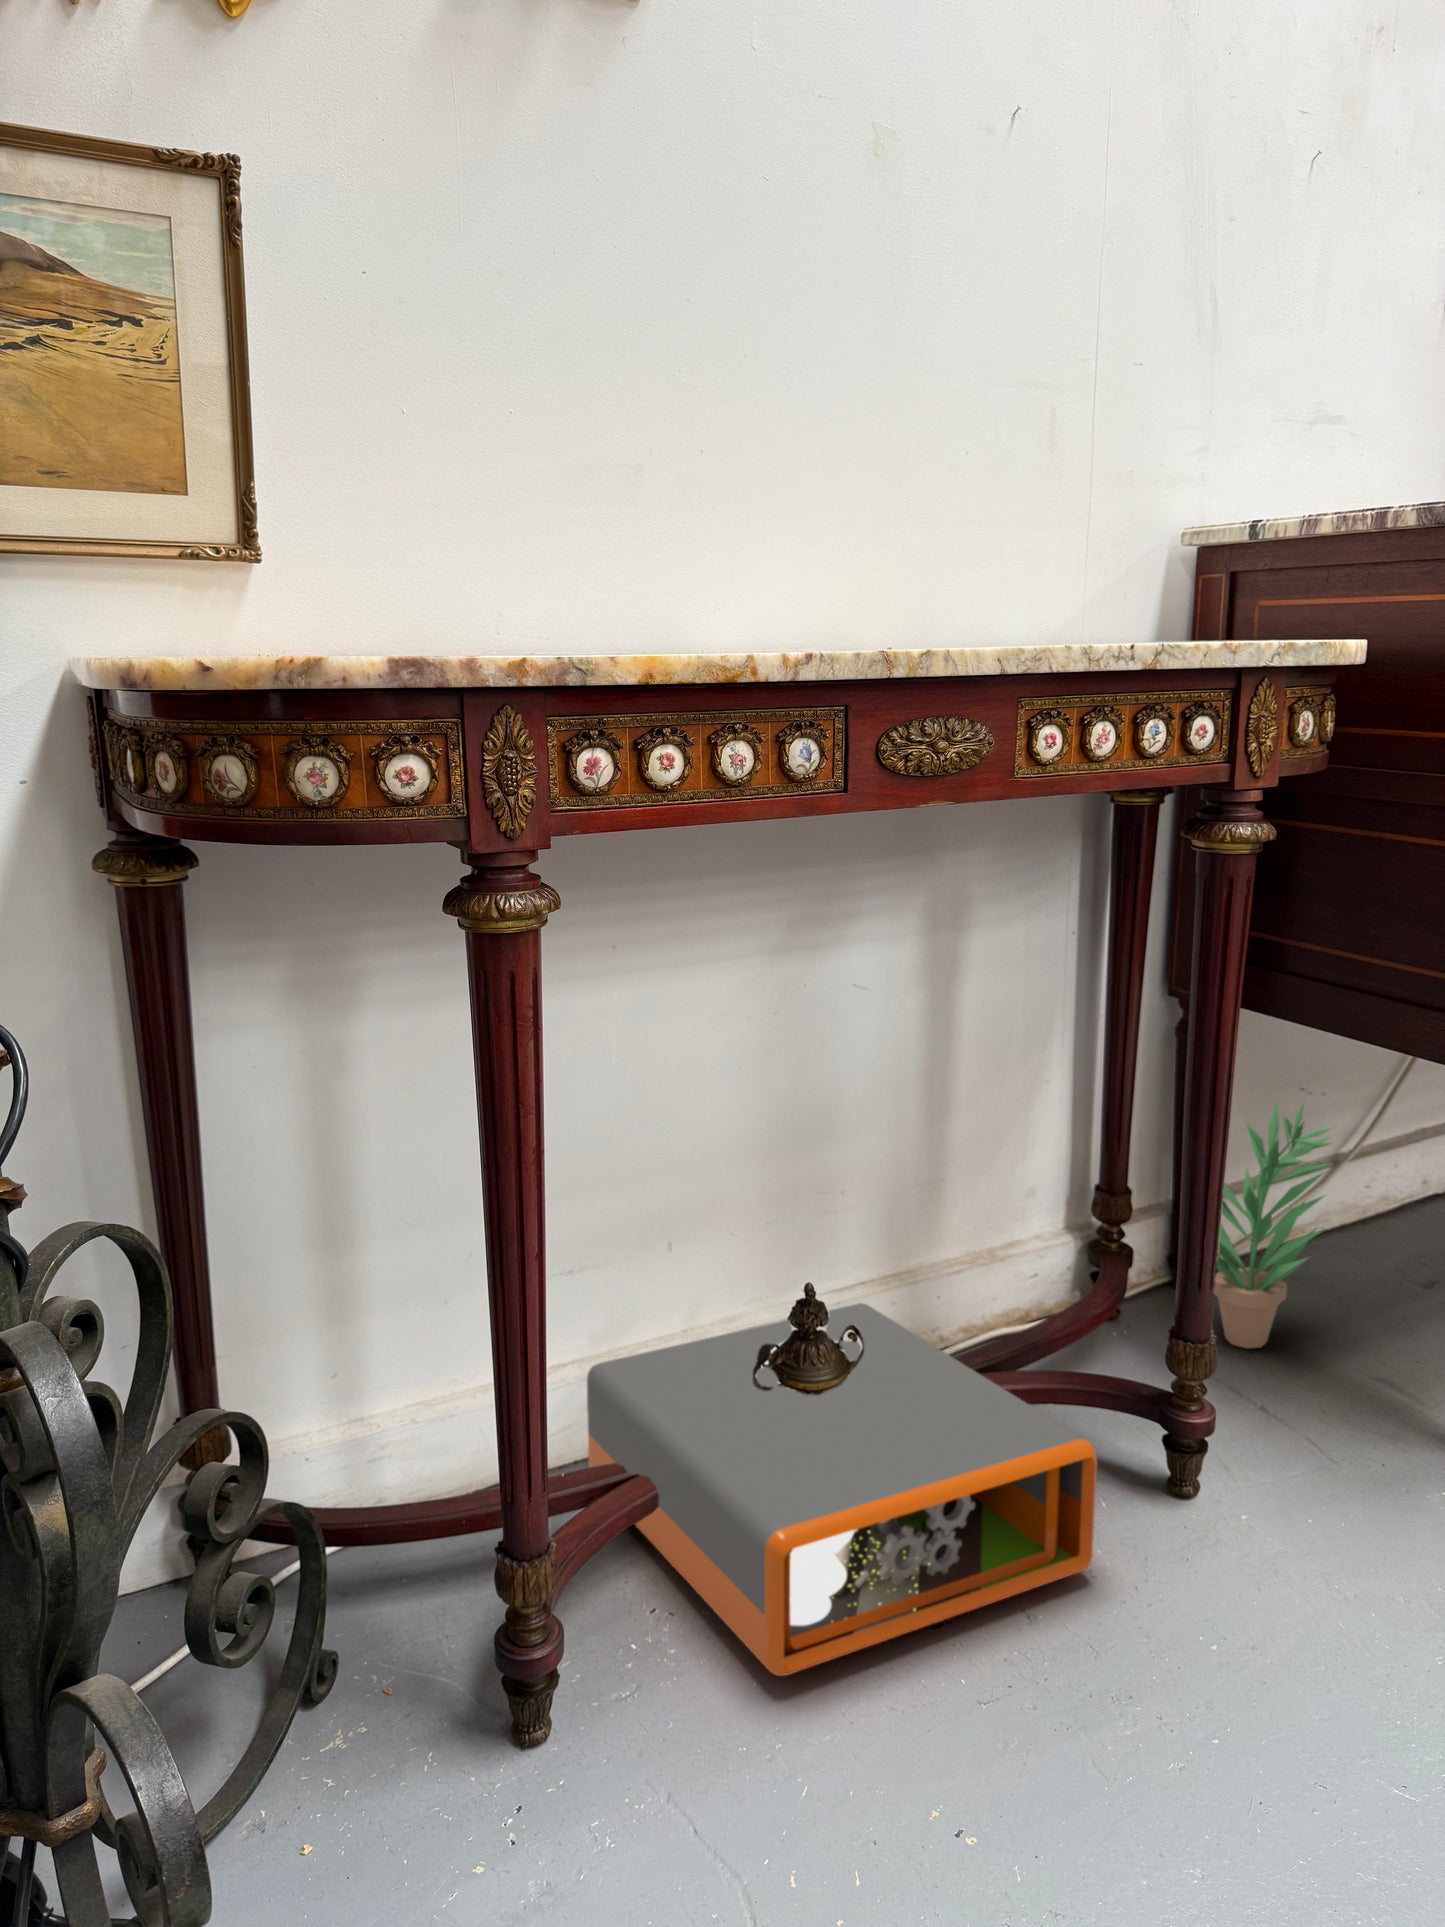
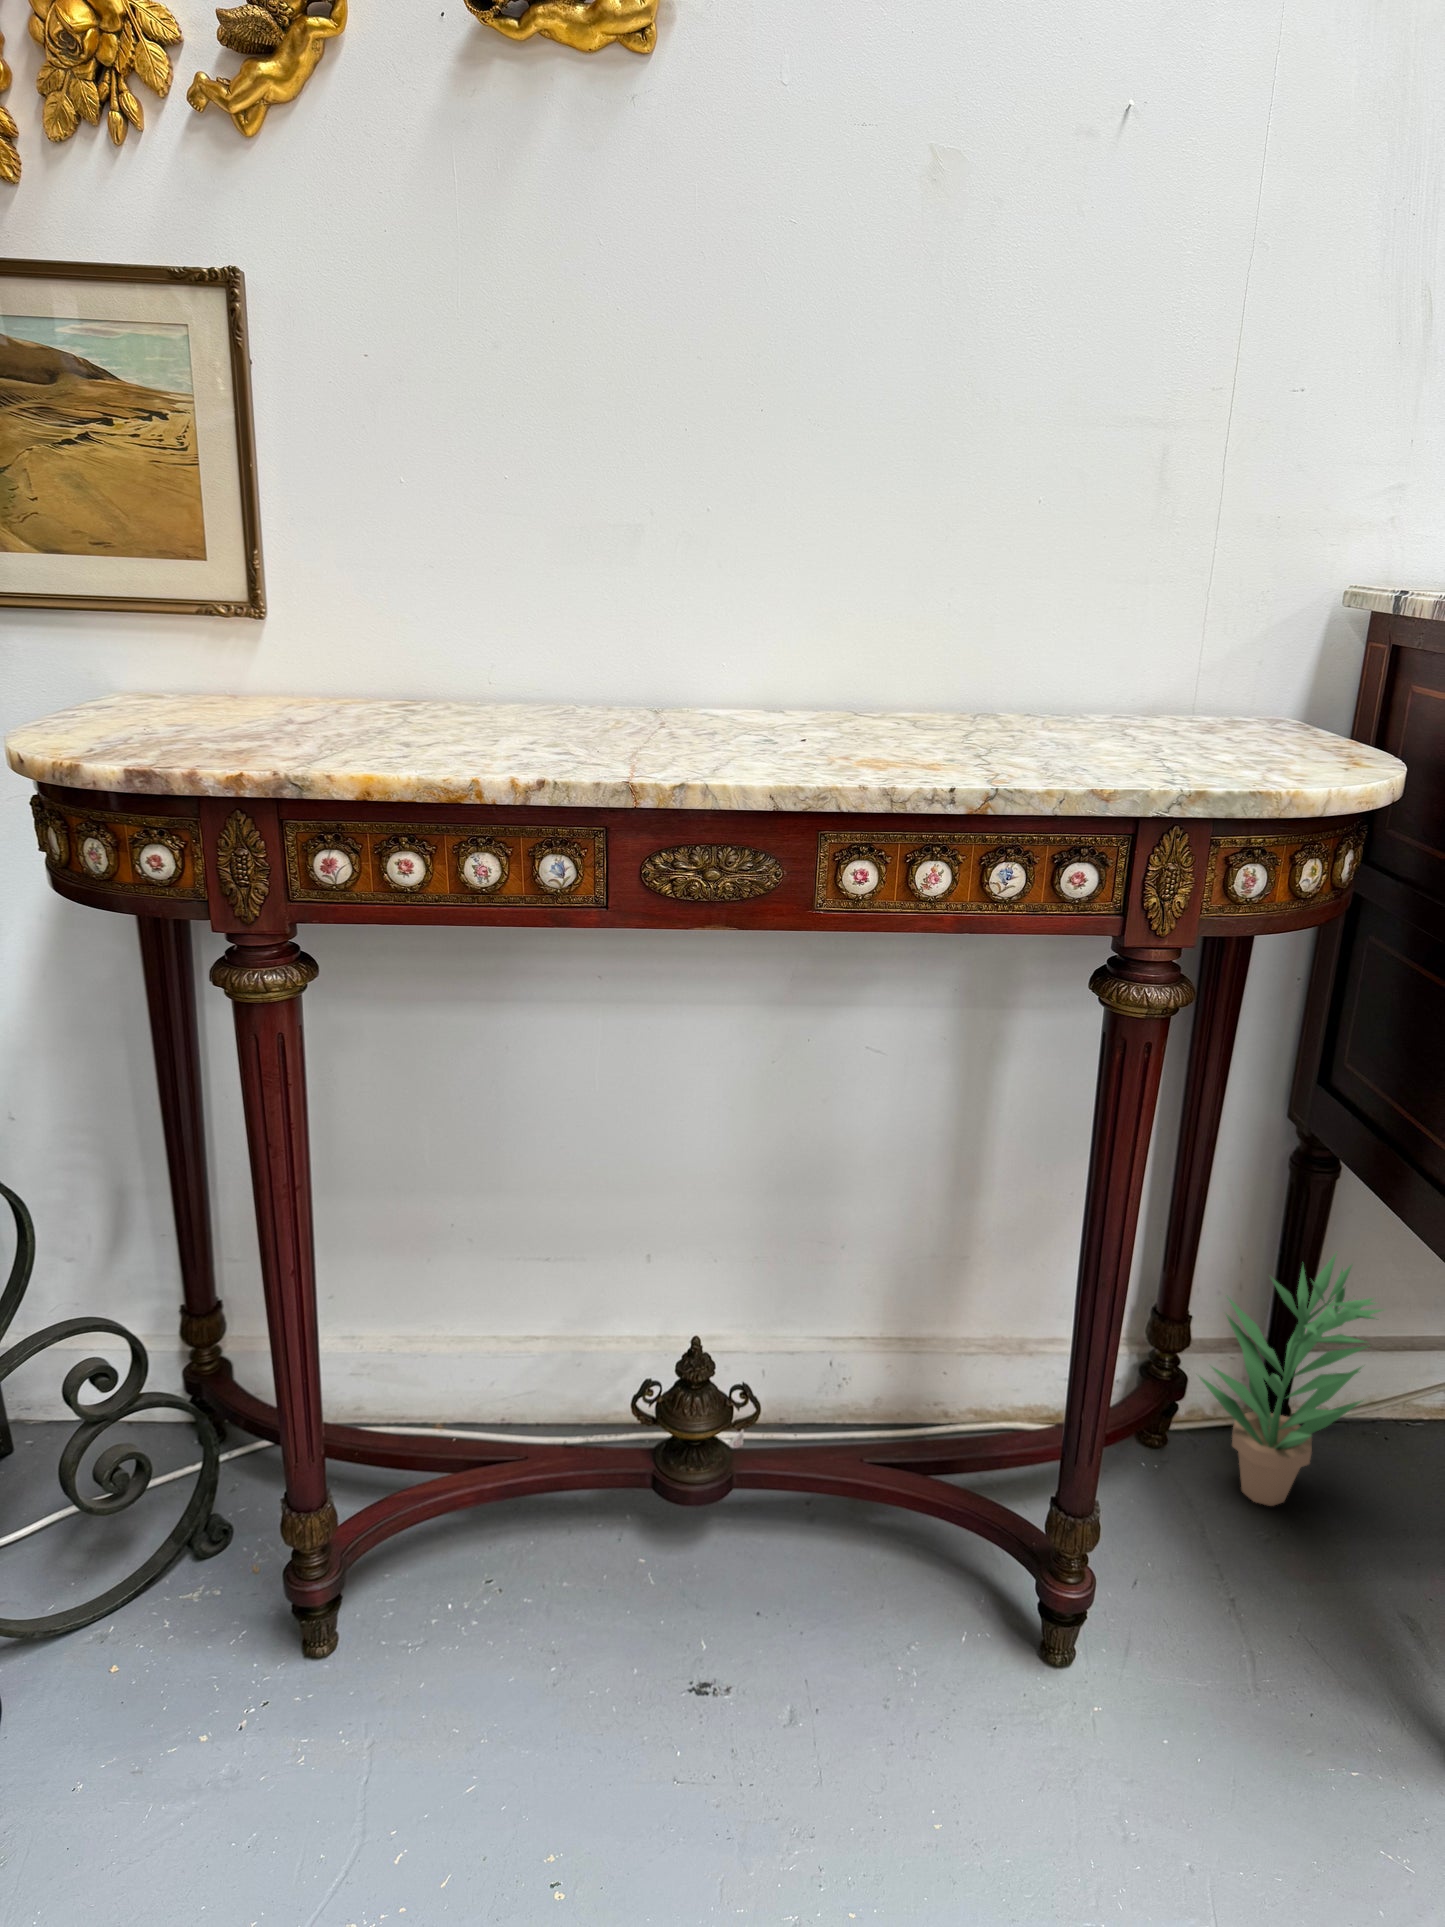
storage box: present [587,1303,1097,1676] -> none [485,1343,869,1690]

